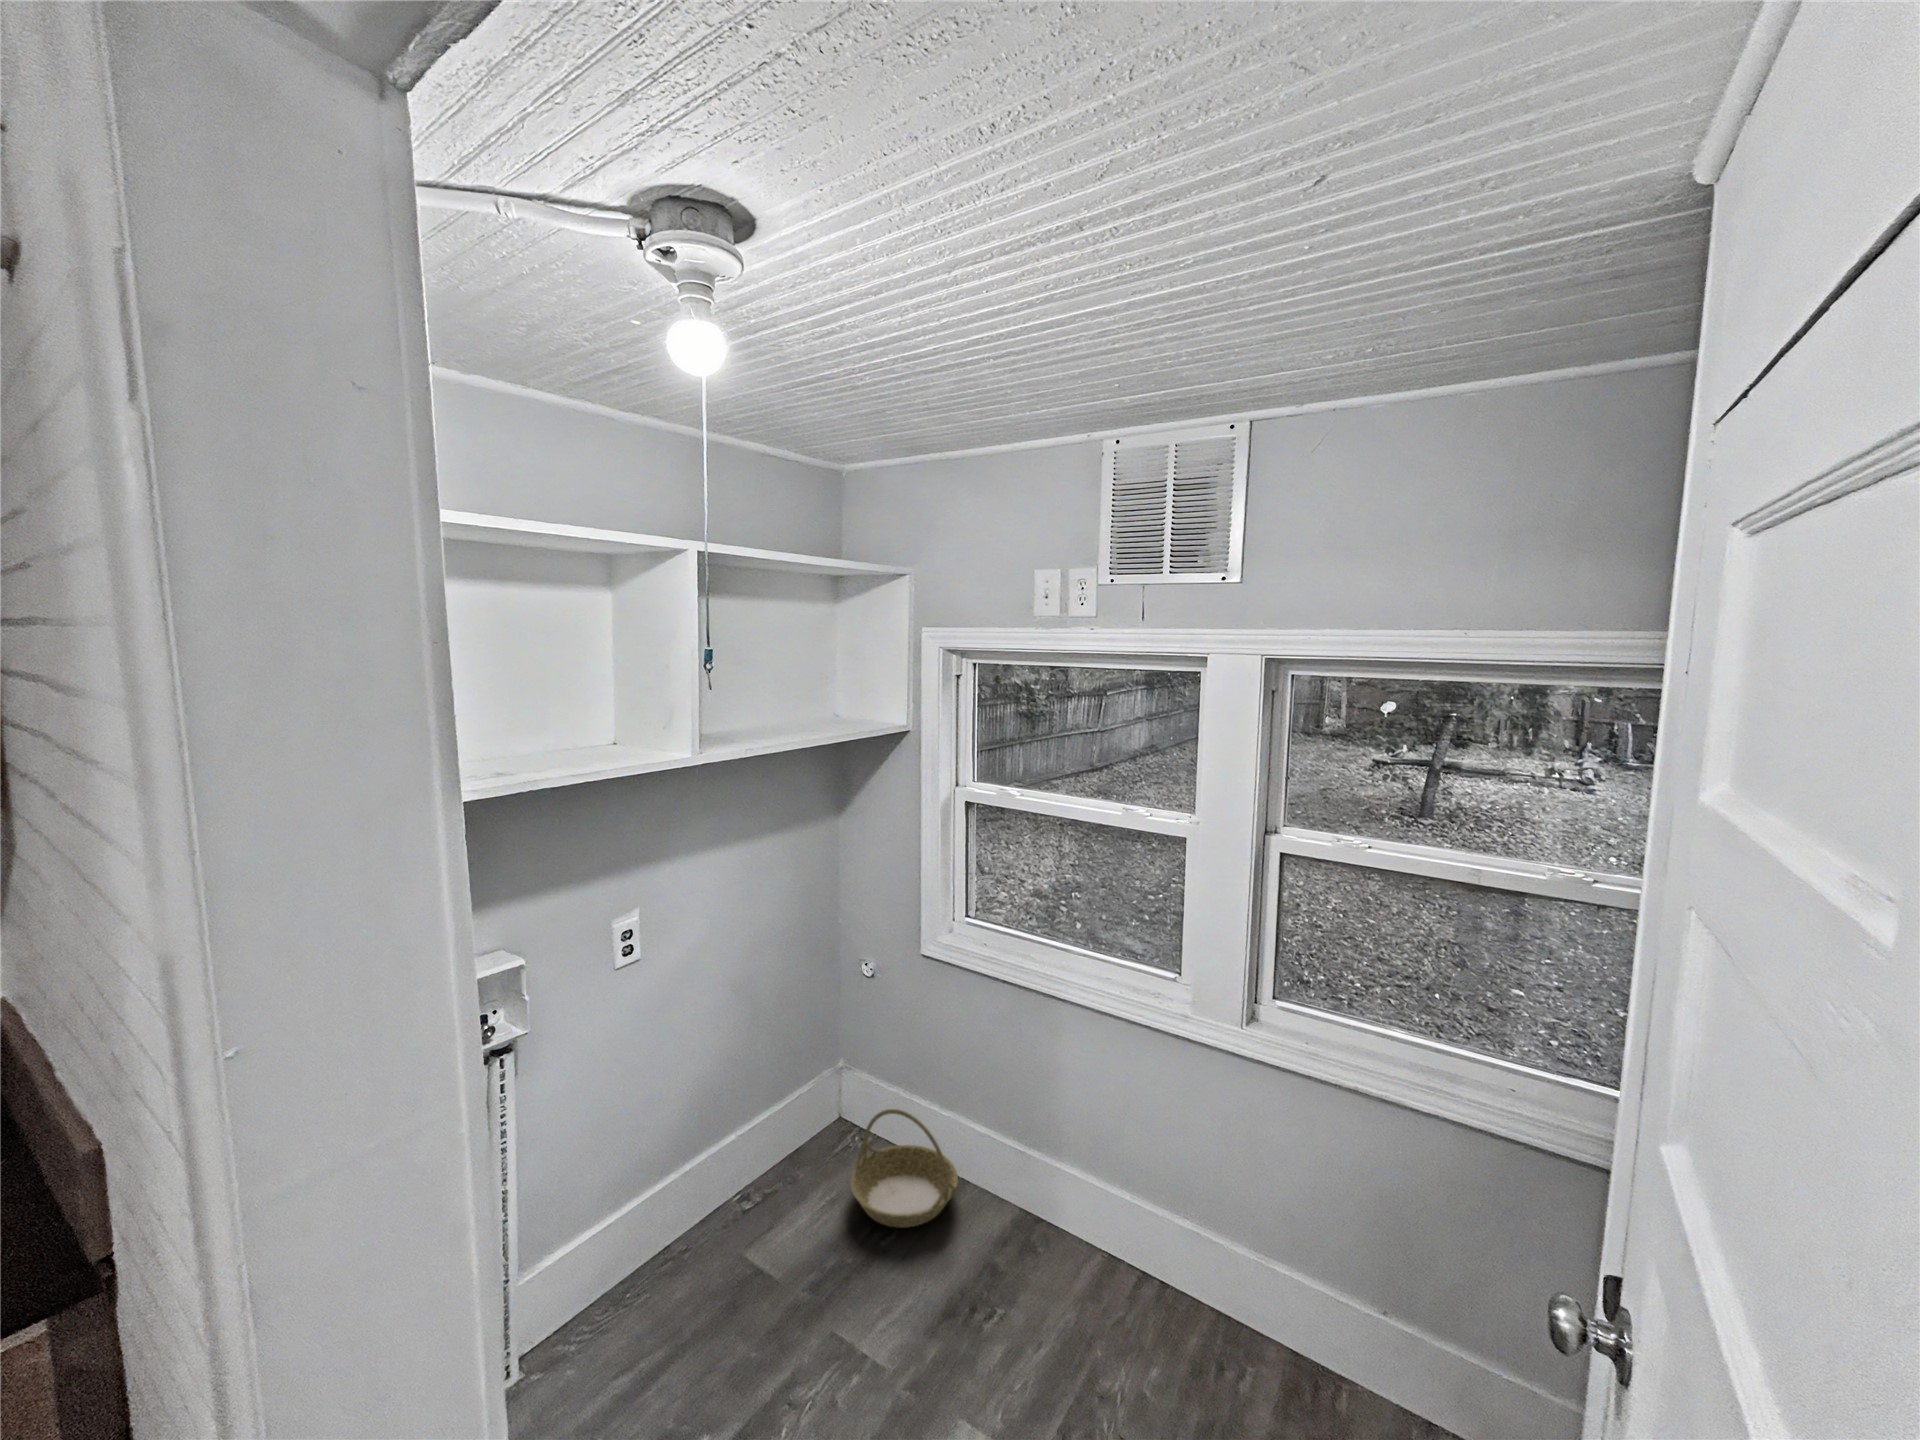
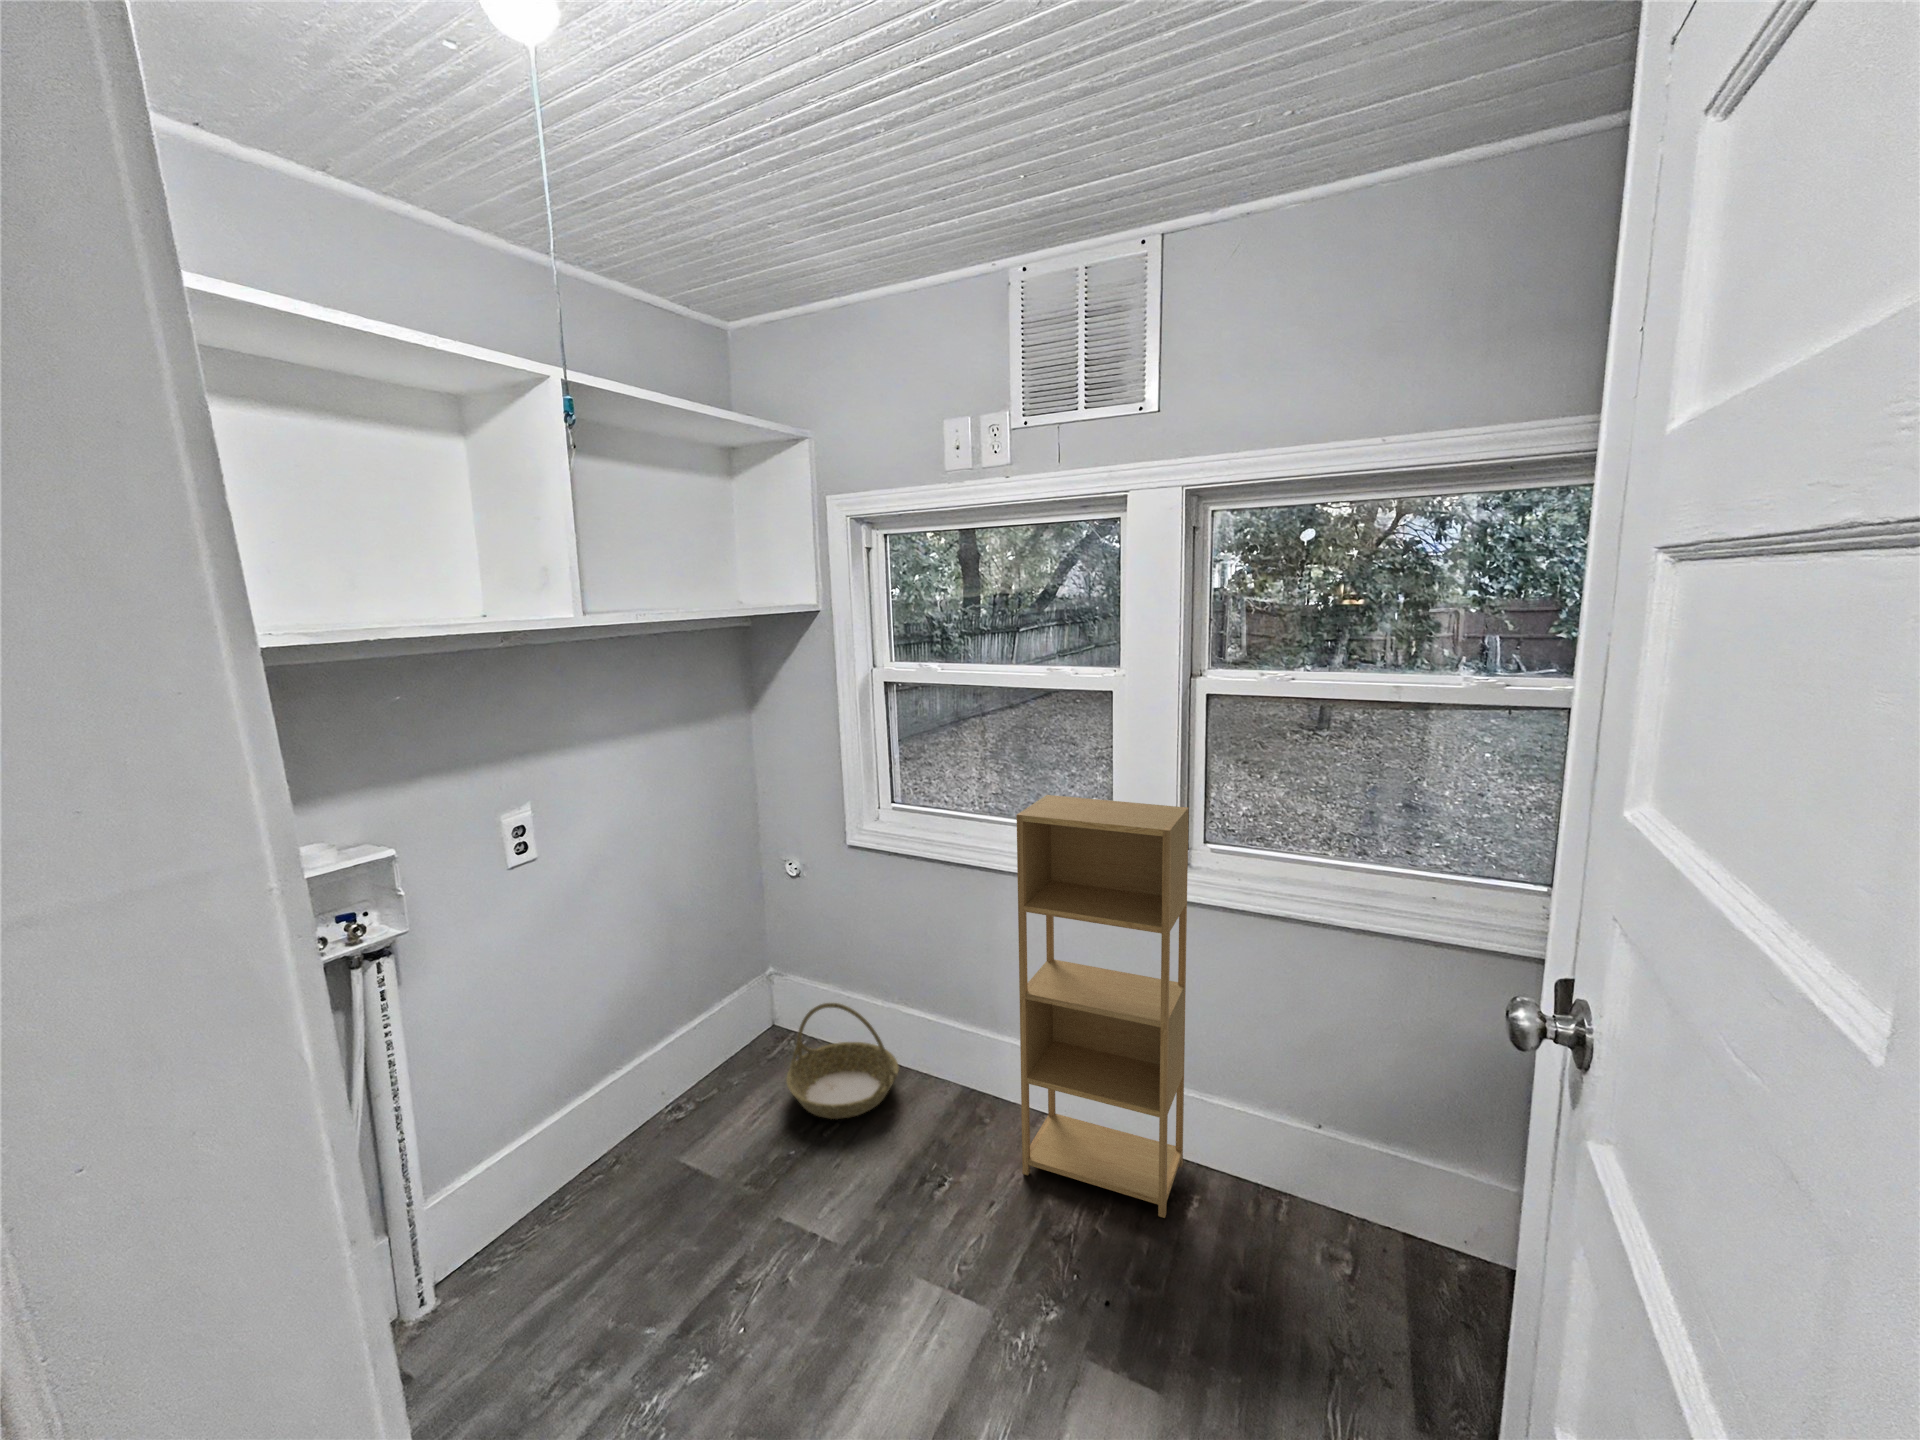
shelving unit: none [1072,935,1255,1385] -> present [1017,795,1189,1218]

